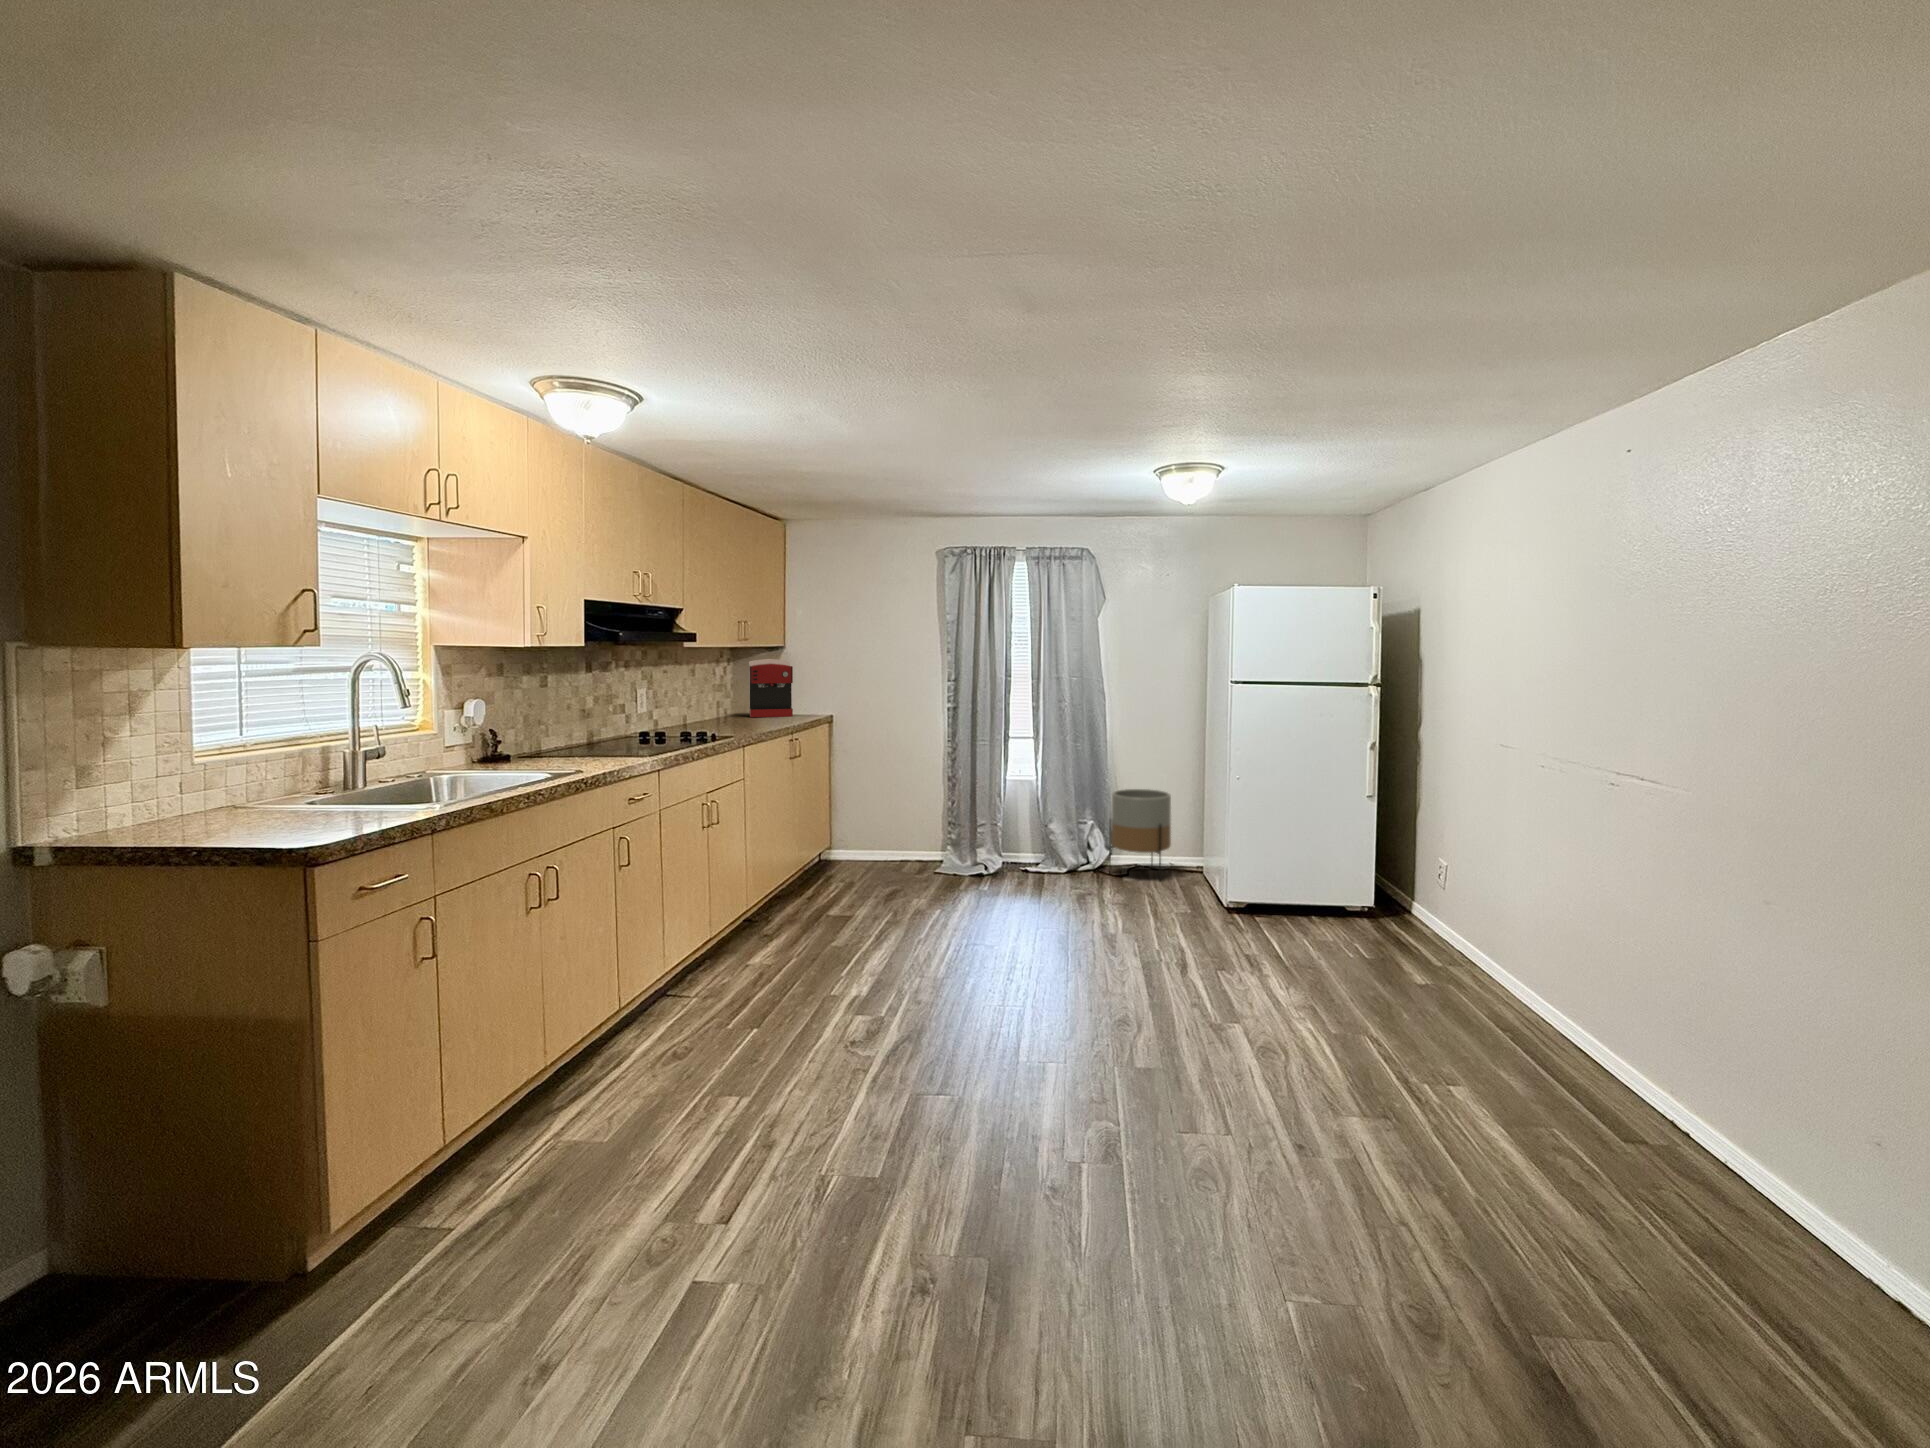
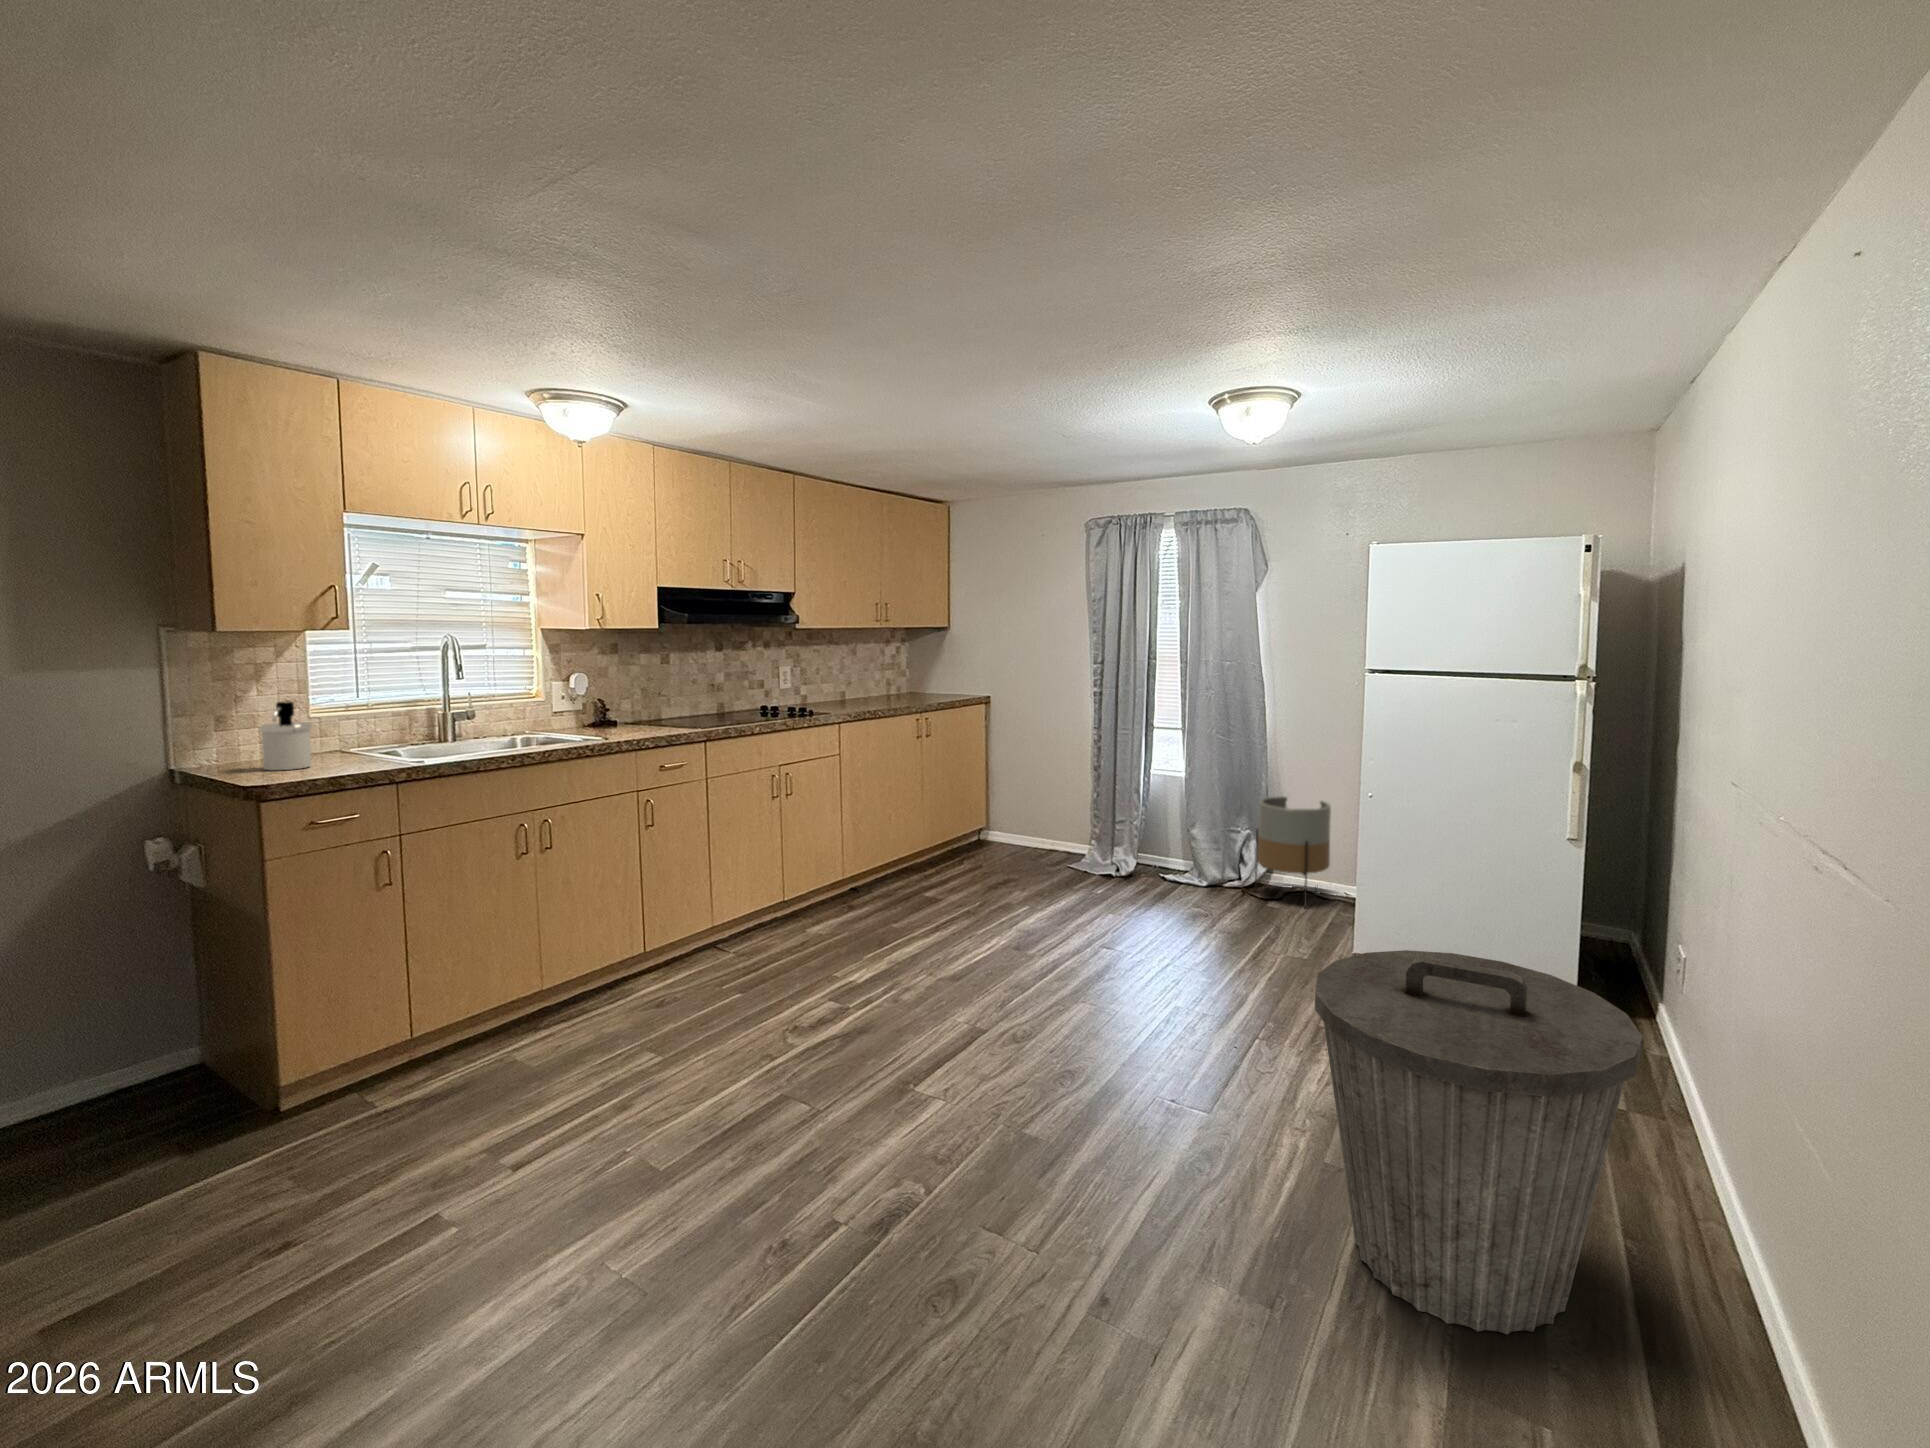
coffee maker: present [749,659,793,717] -> none [913,639,962,696]
soap dispenser: none [211,739,285,834] -> present [260,701,312,771]
trash can: none [1413,877,1654,1131] -> present [1315,950,1642,1335]

